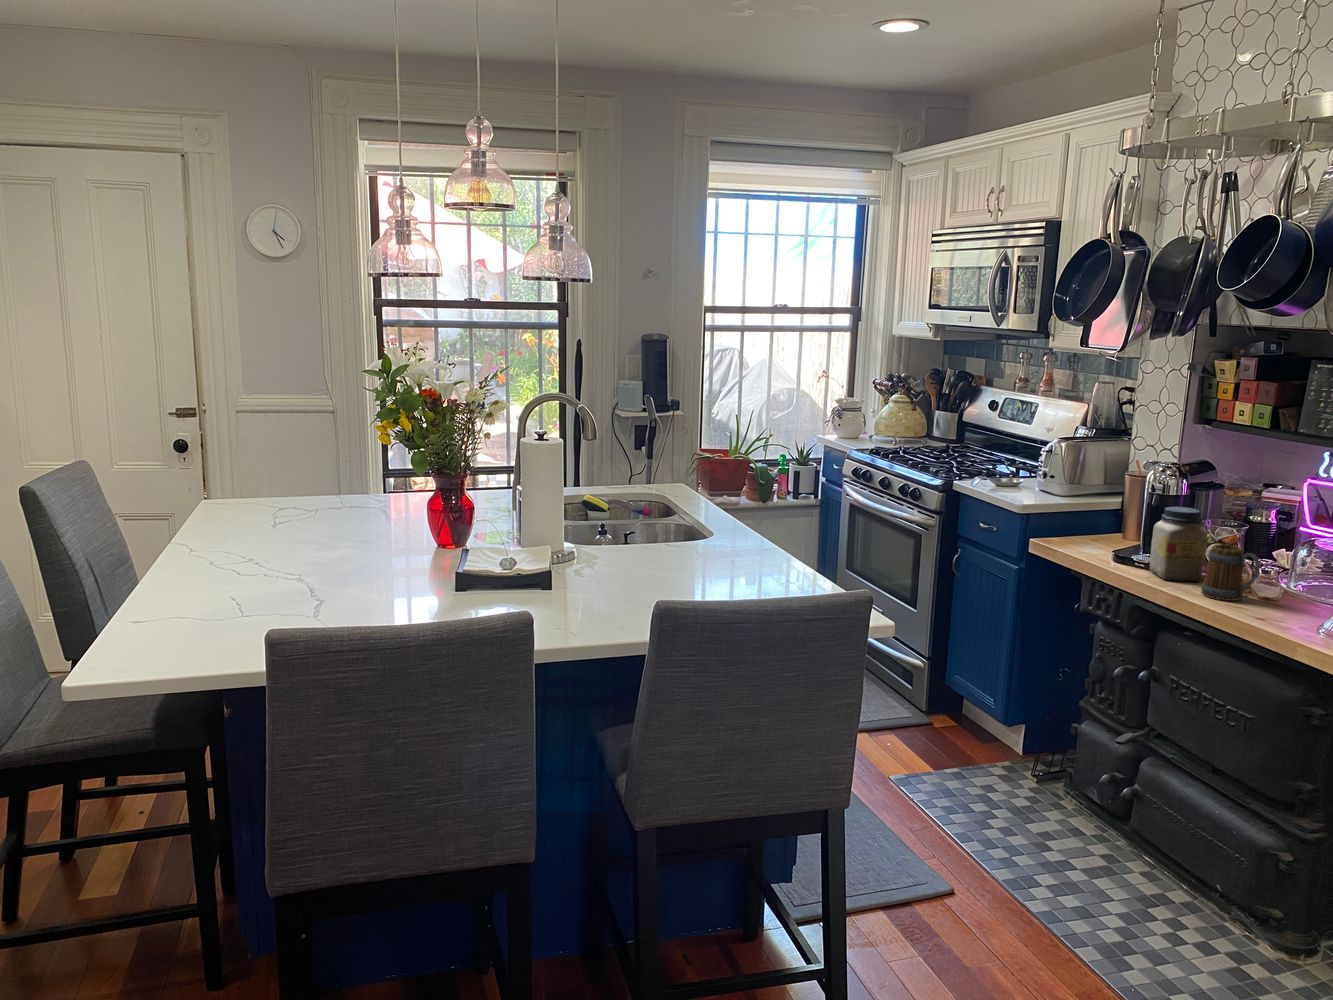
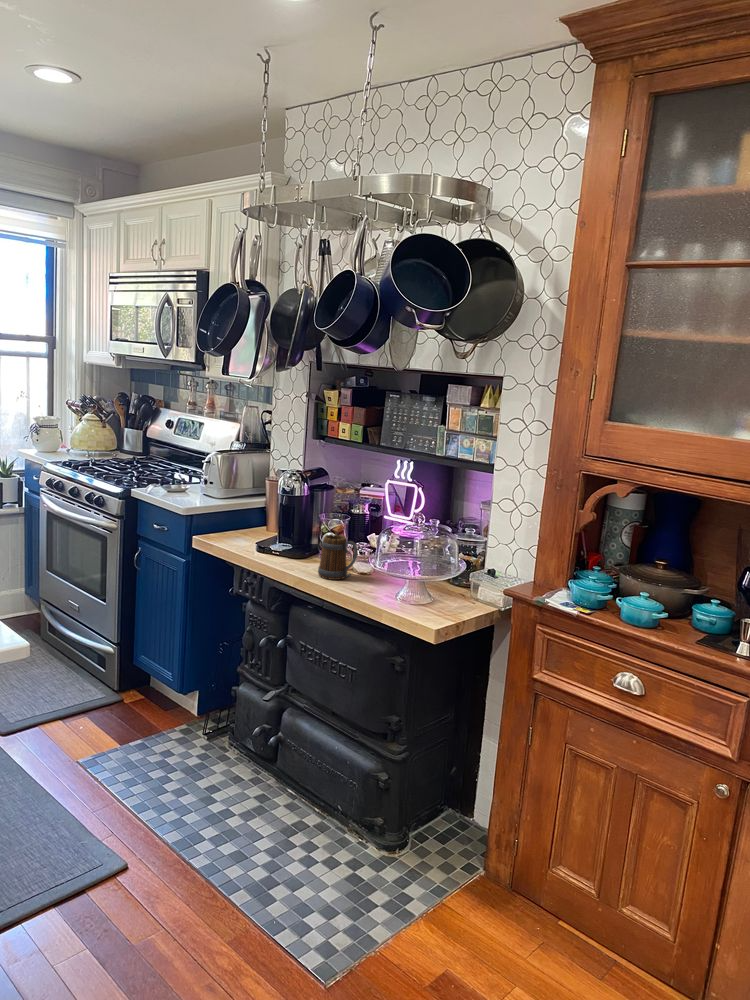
jar: present [1150,507,1208,581] -> none [282,506,322,566]

